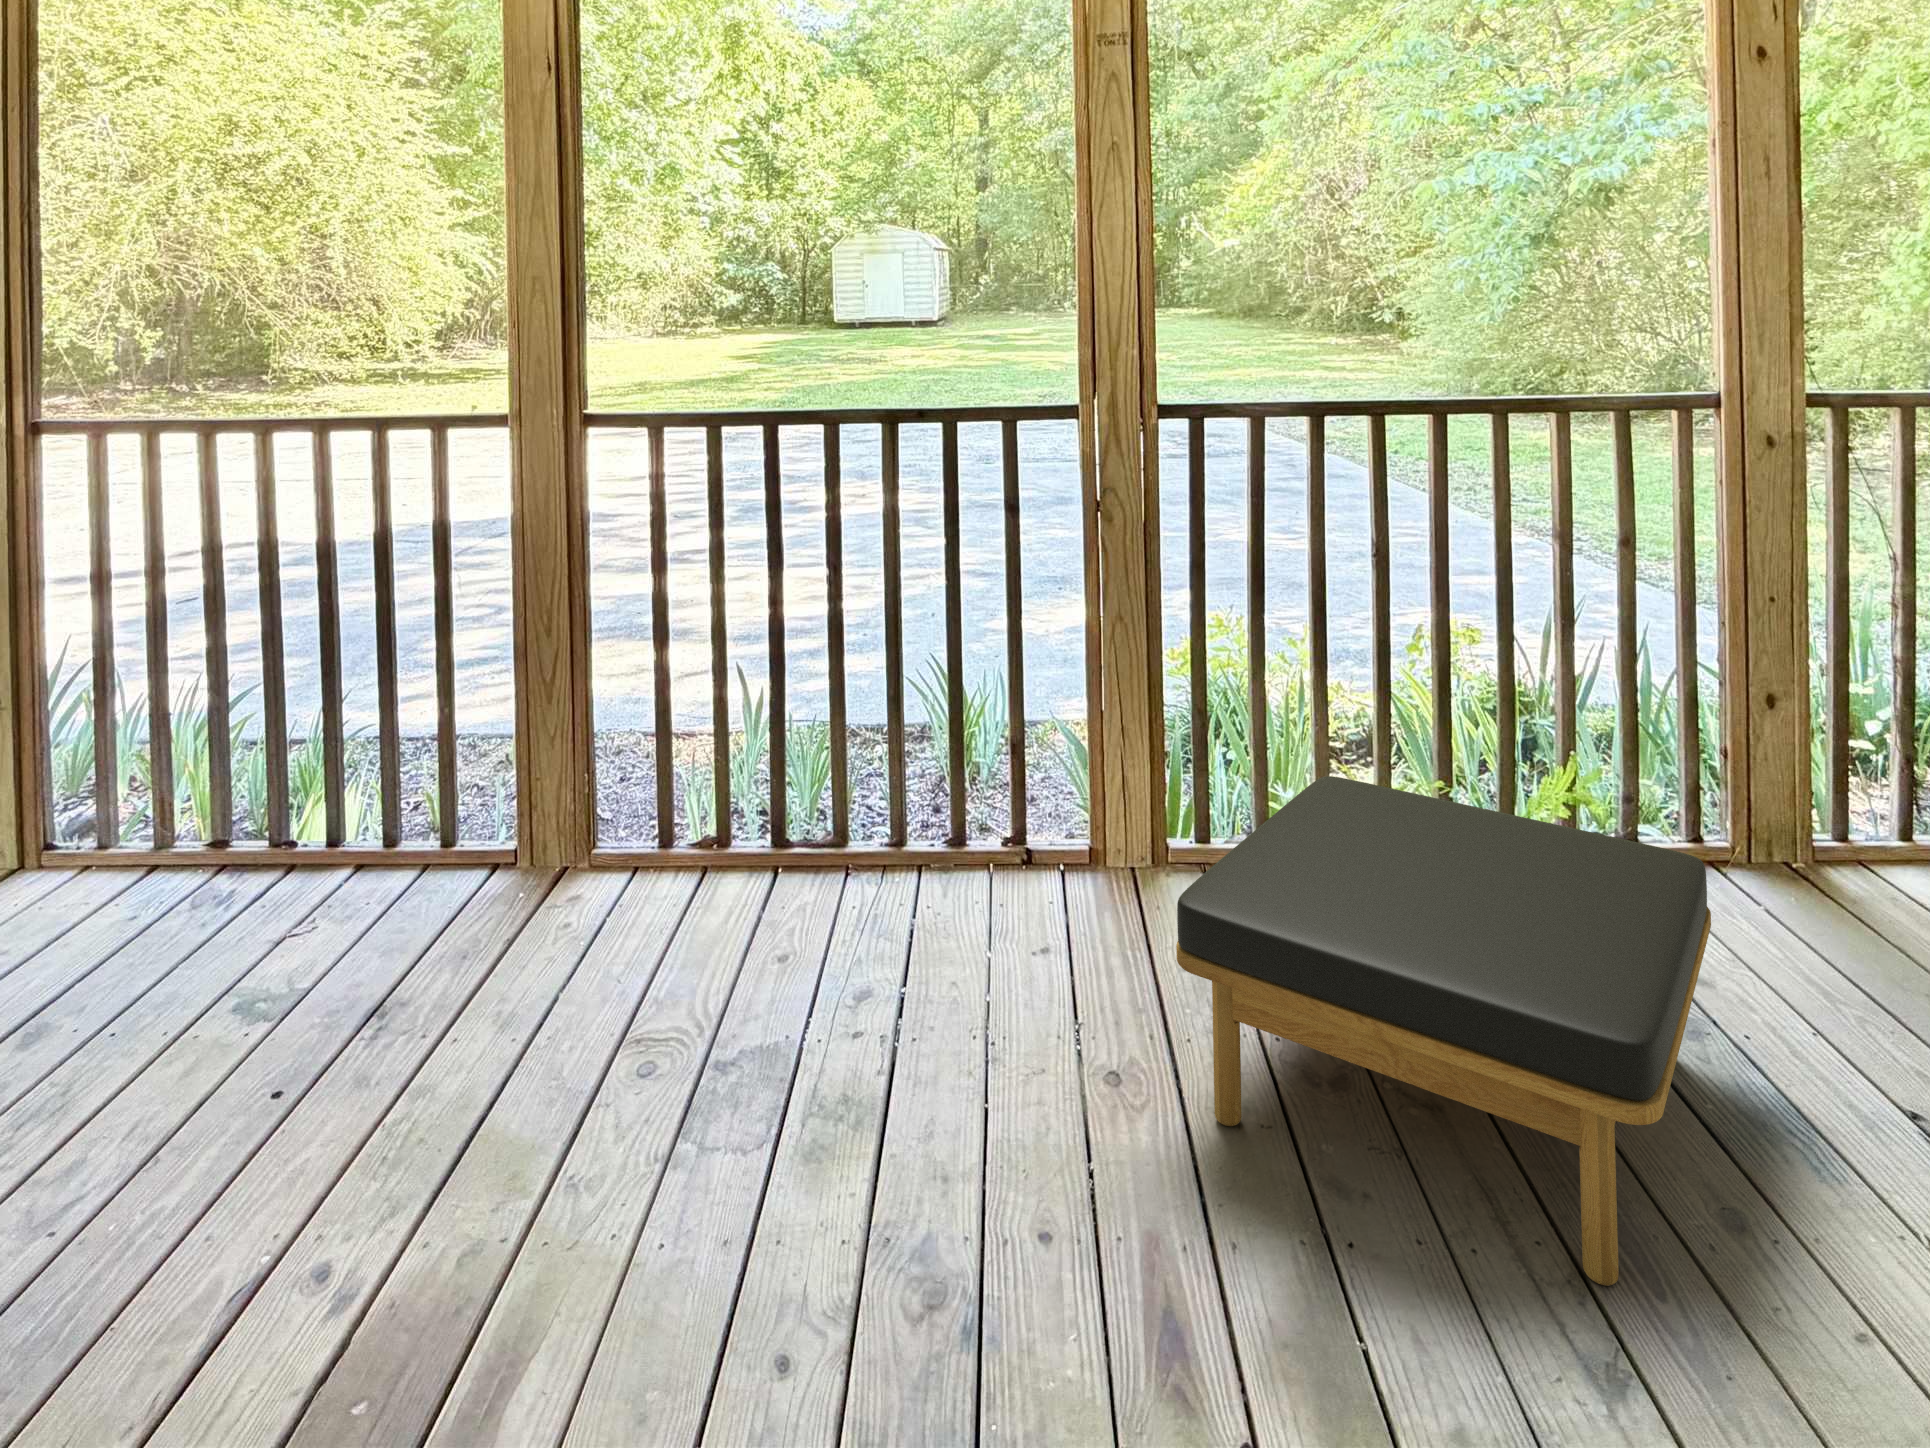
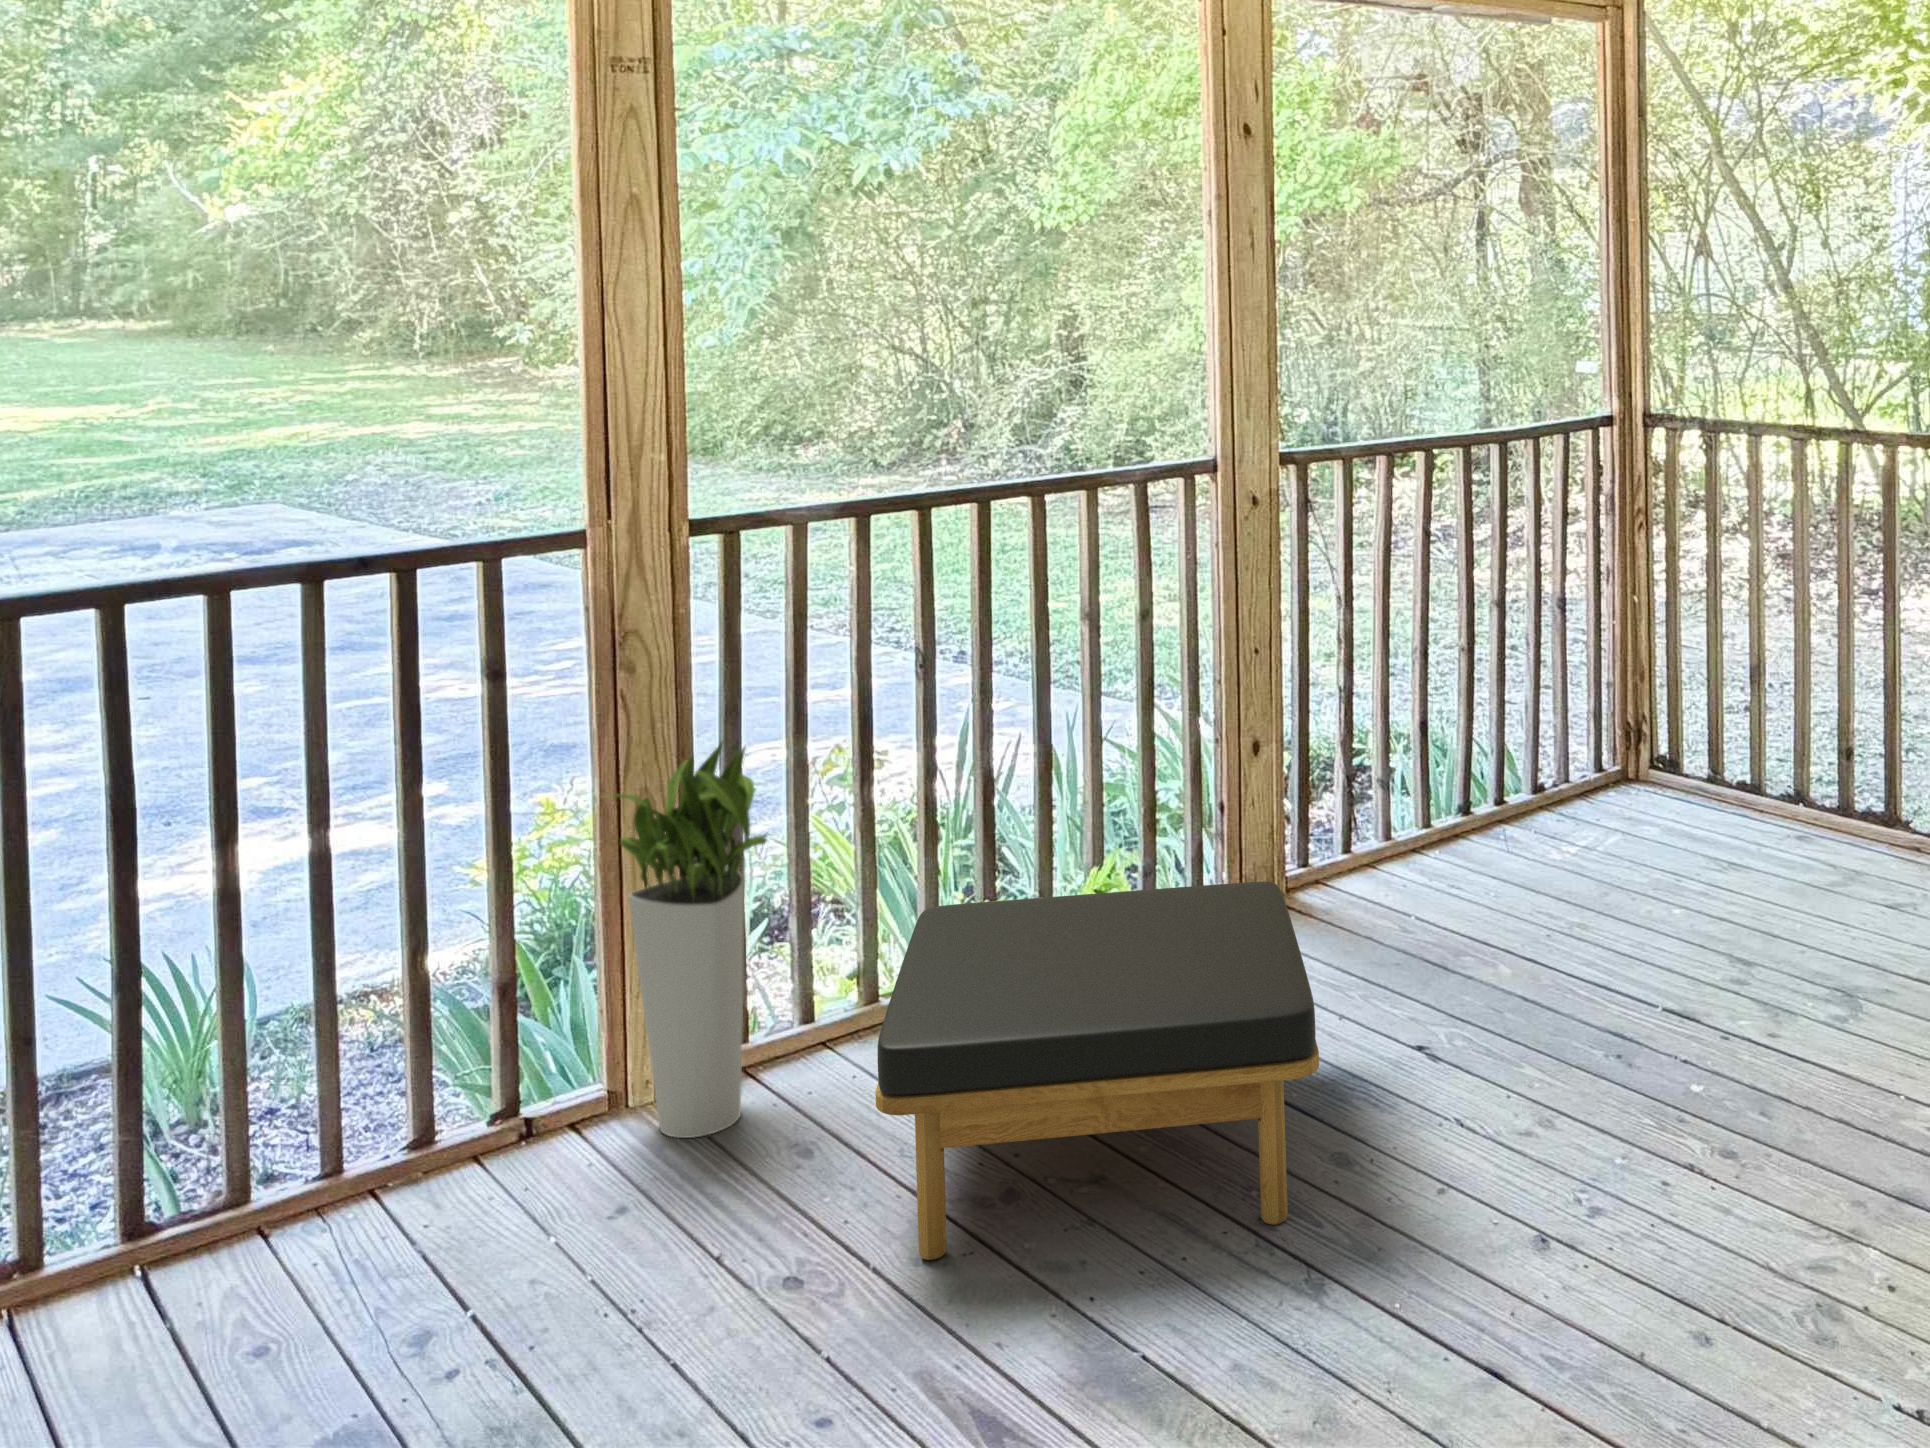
planter: none [1062,587,1204,913] -> present [605,742,767,1138]

